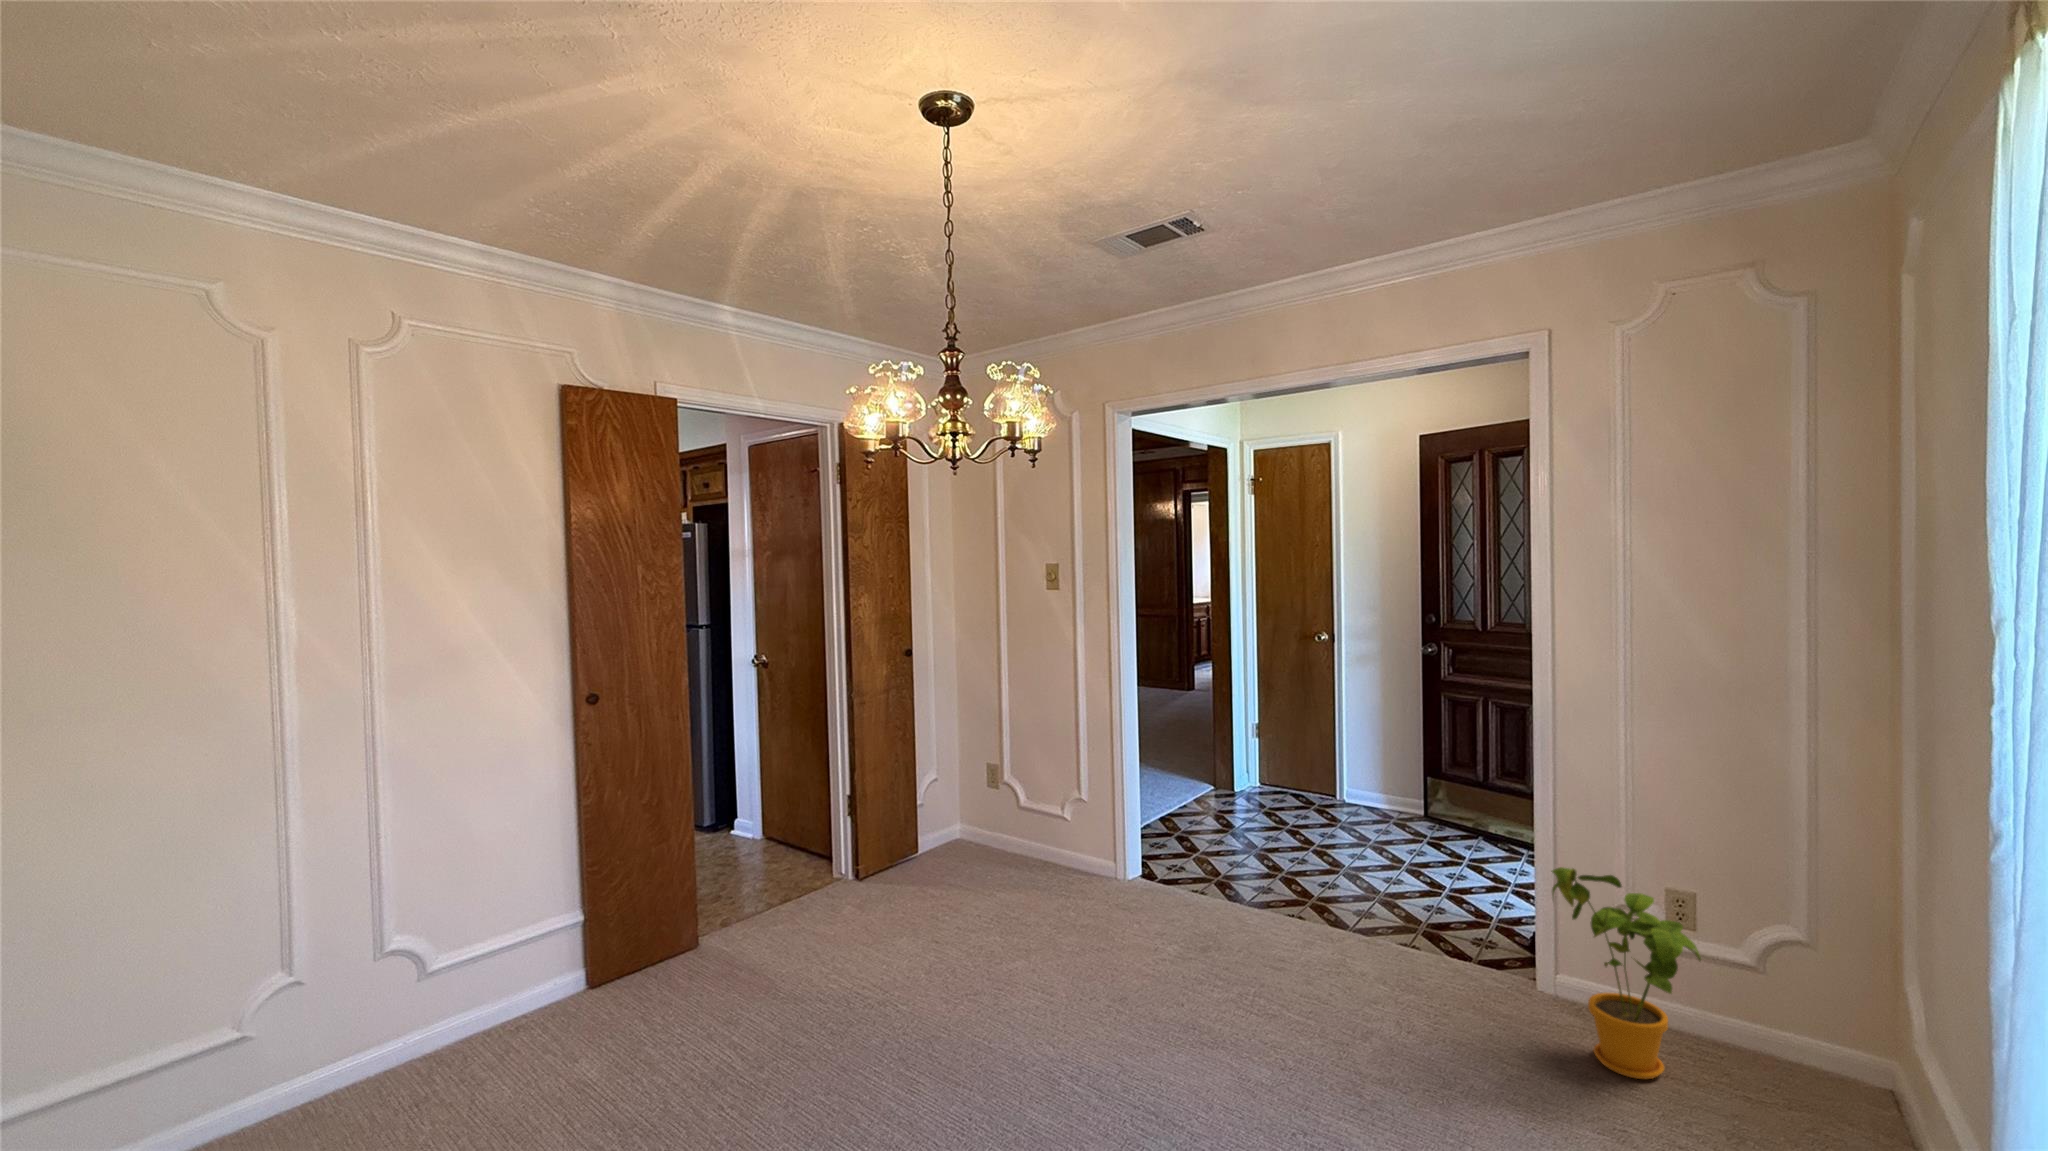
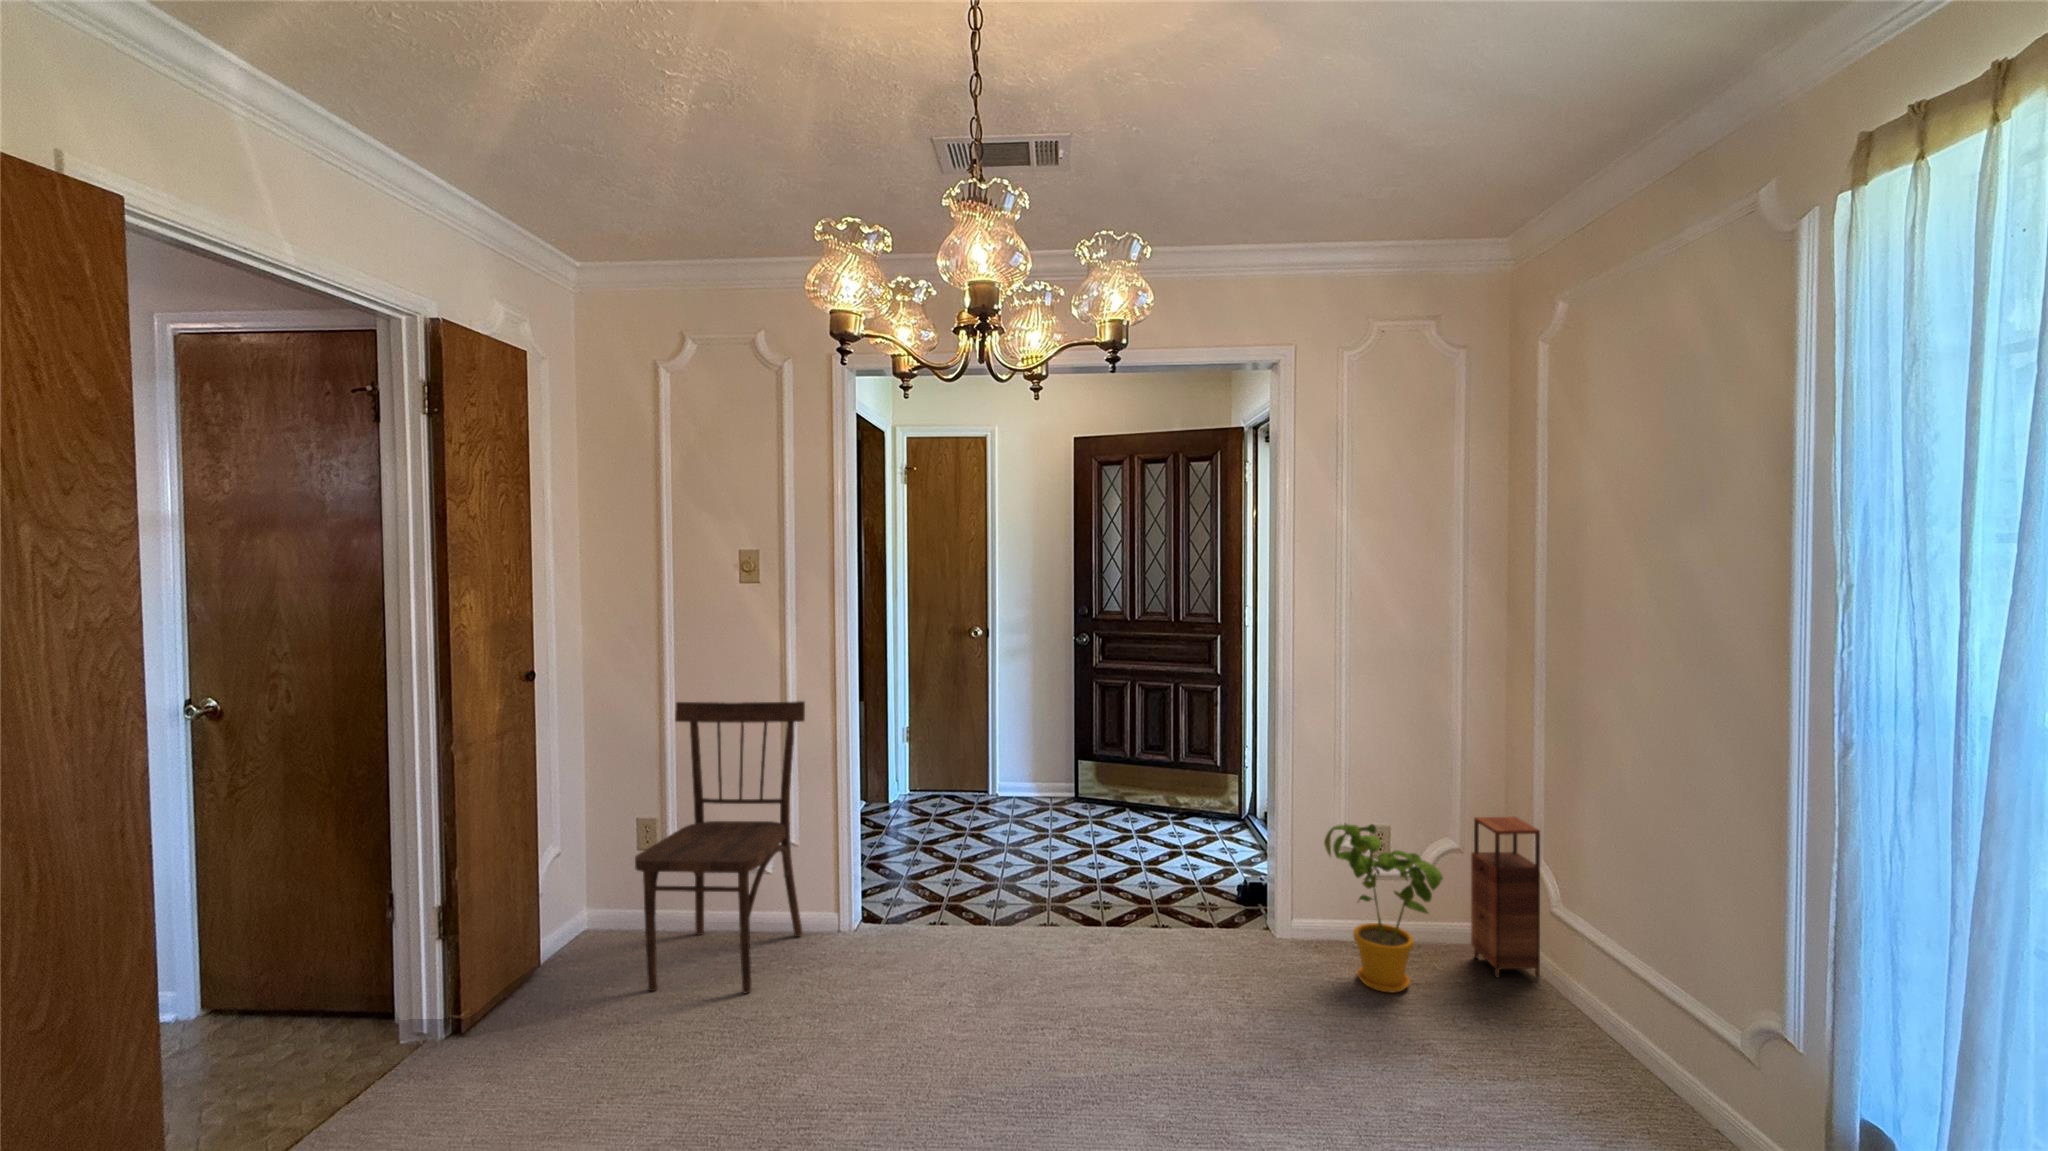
dining chair: none [953,676,1087,904] -> present [635,701,805,993]
storage cabinet: none [1799,900,1892,1131] -> present [1471,817,1540,977]

